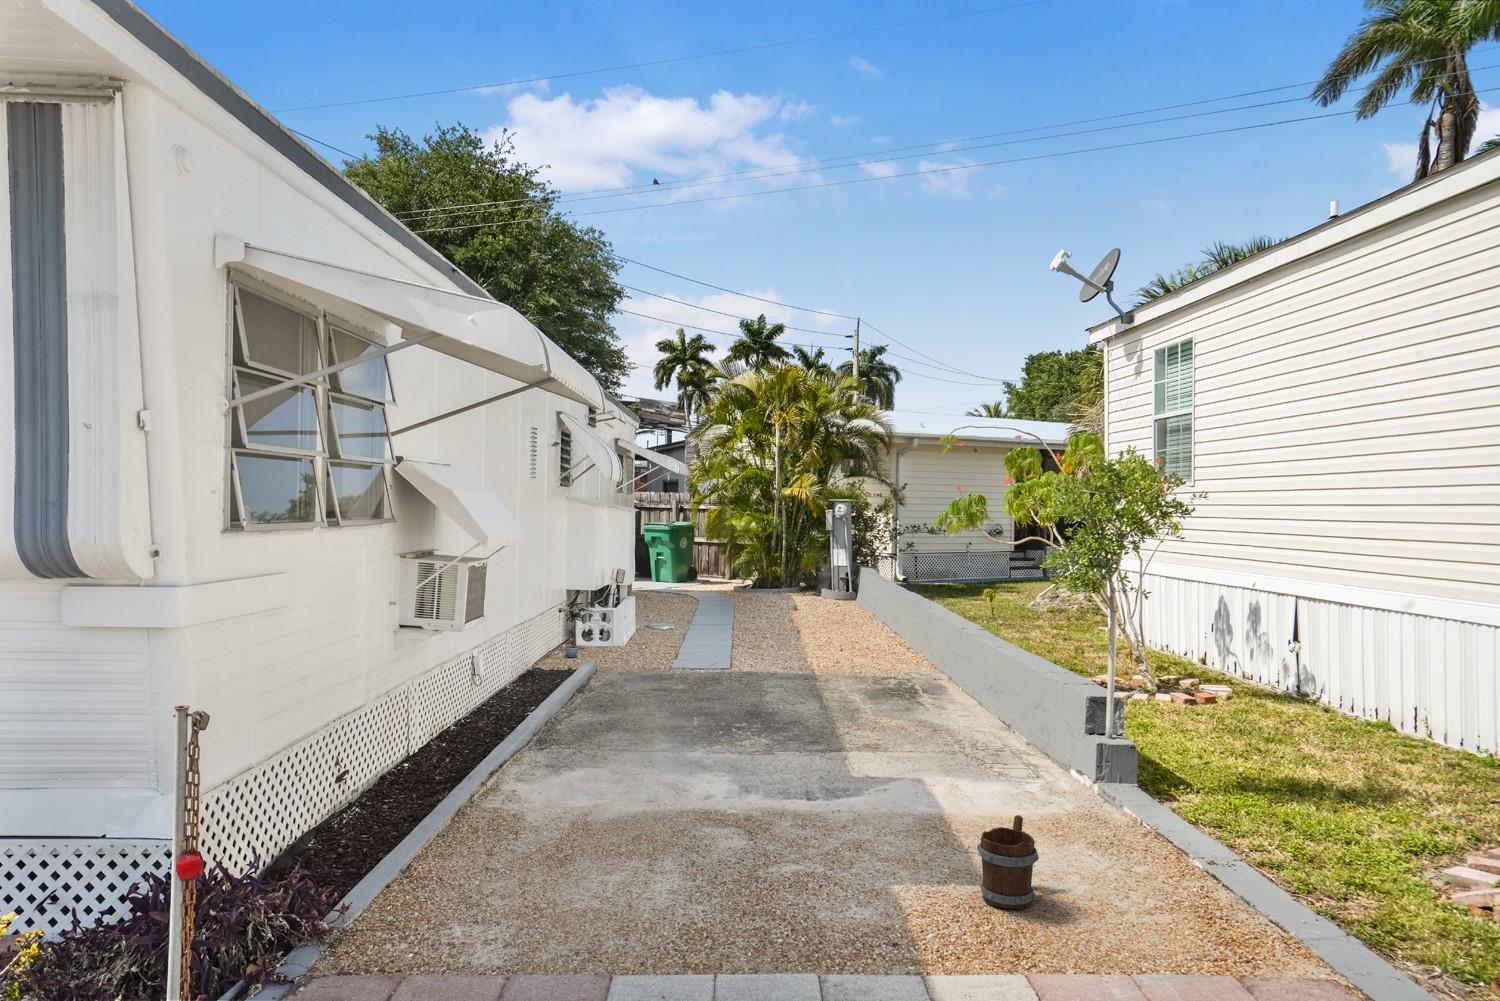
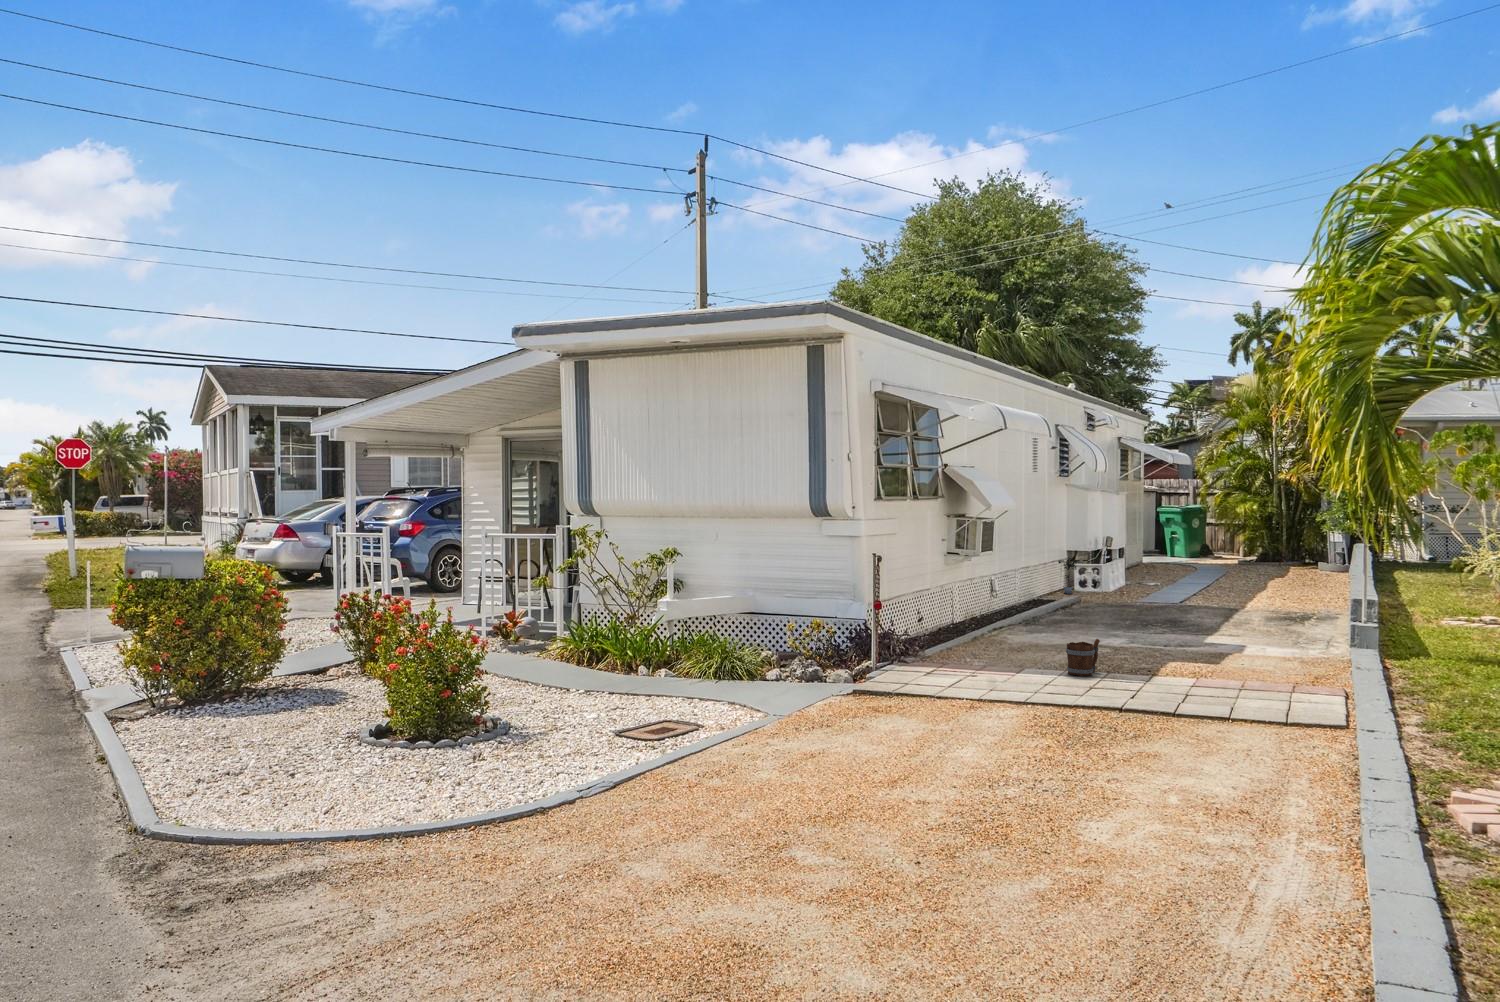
bucket: present [977,815,1039,910] -> present [1066,639,1100,676]

